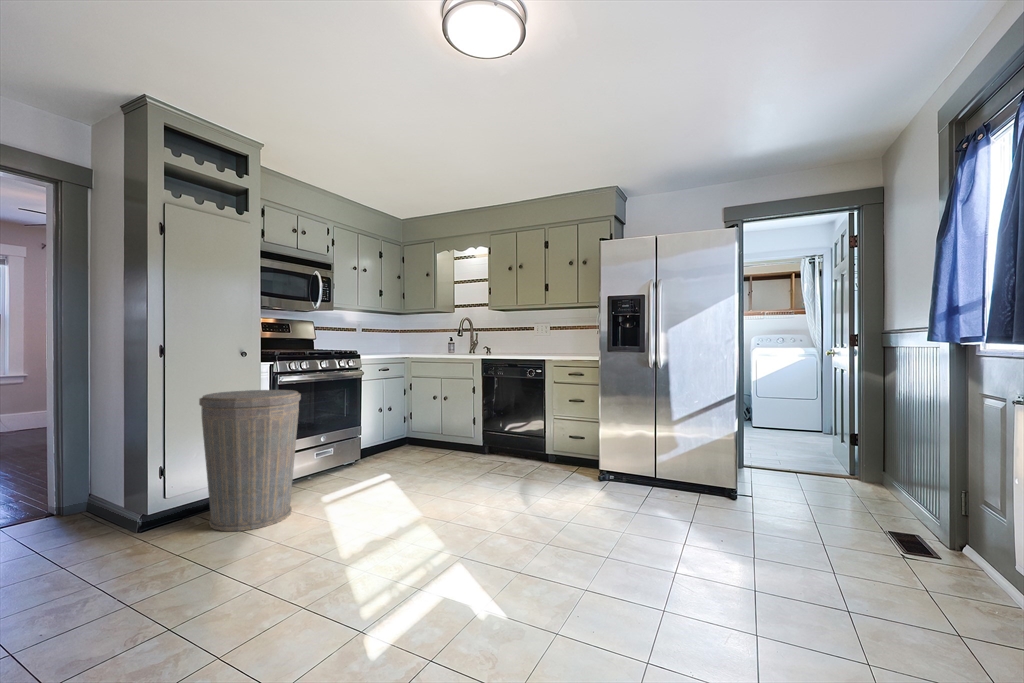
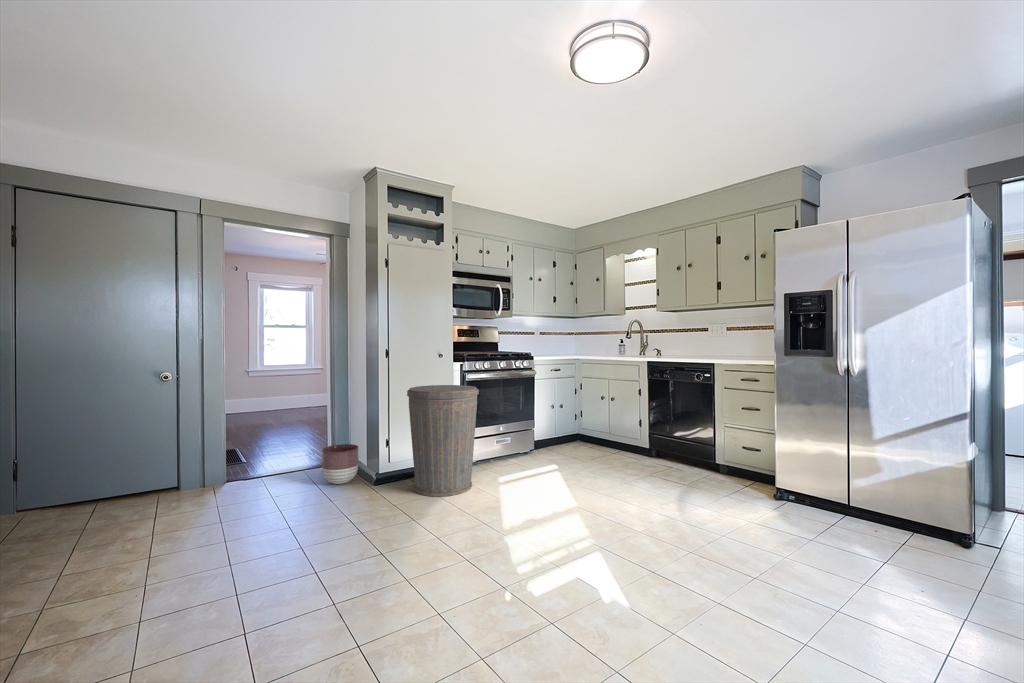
planter: none [50,478,115,537] -> present [322,444,358,484]

